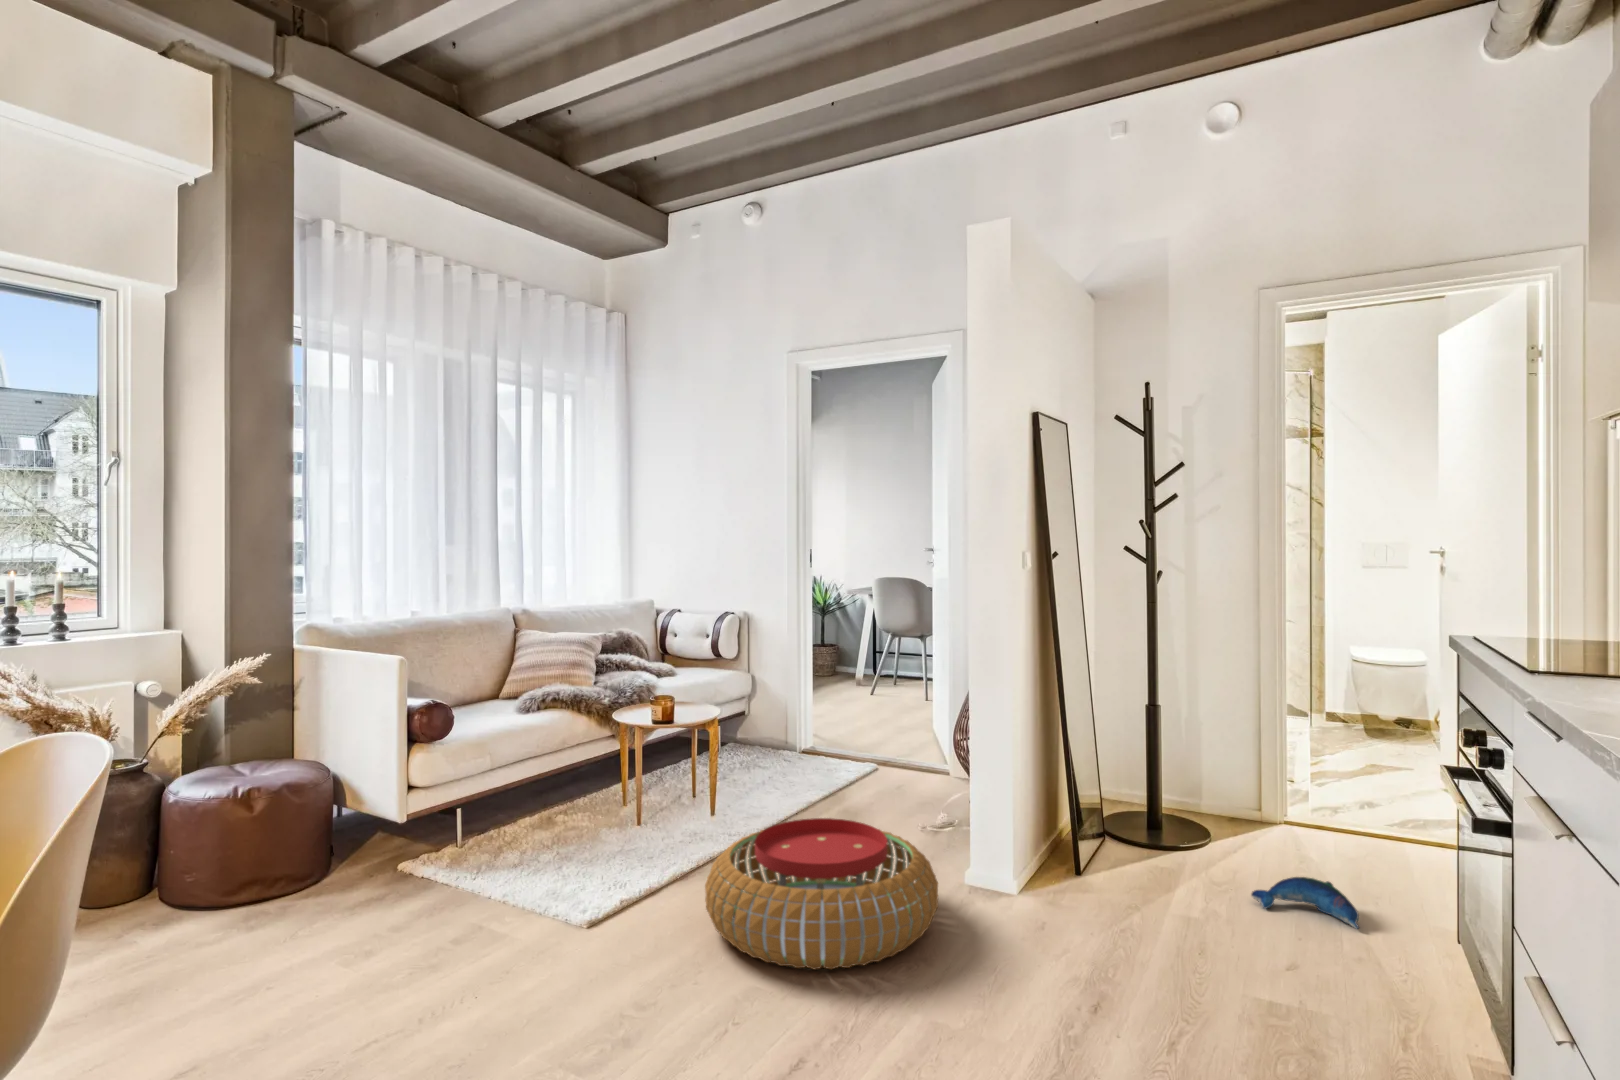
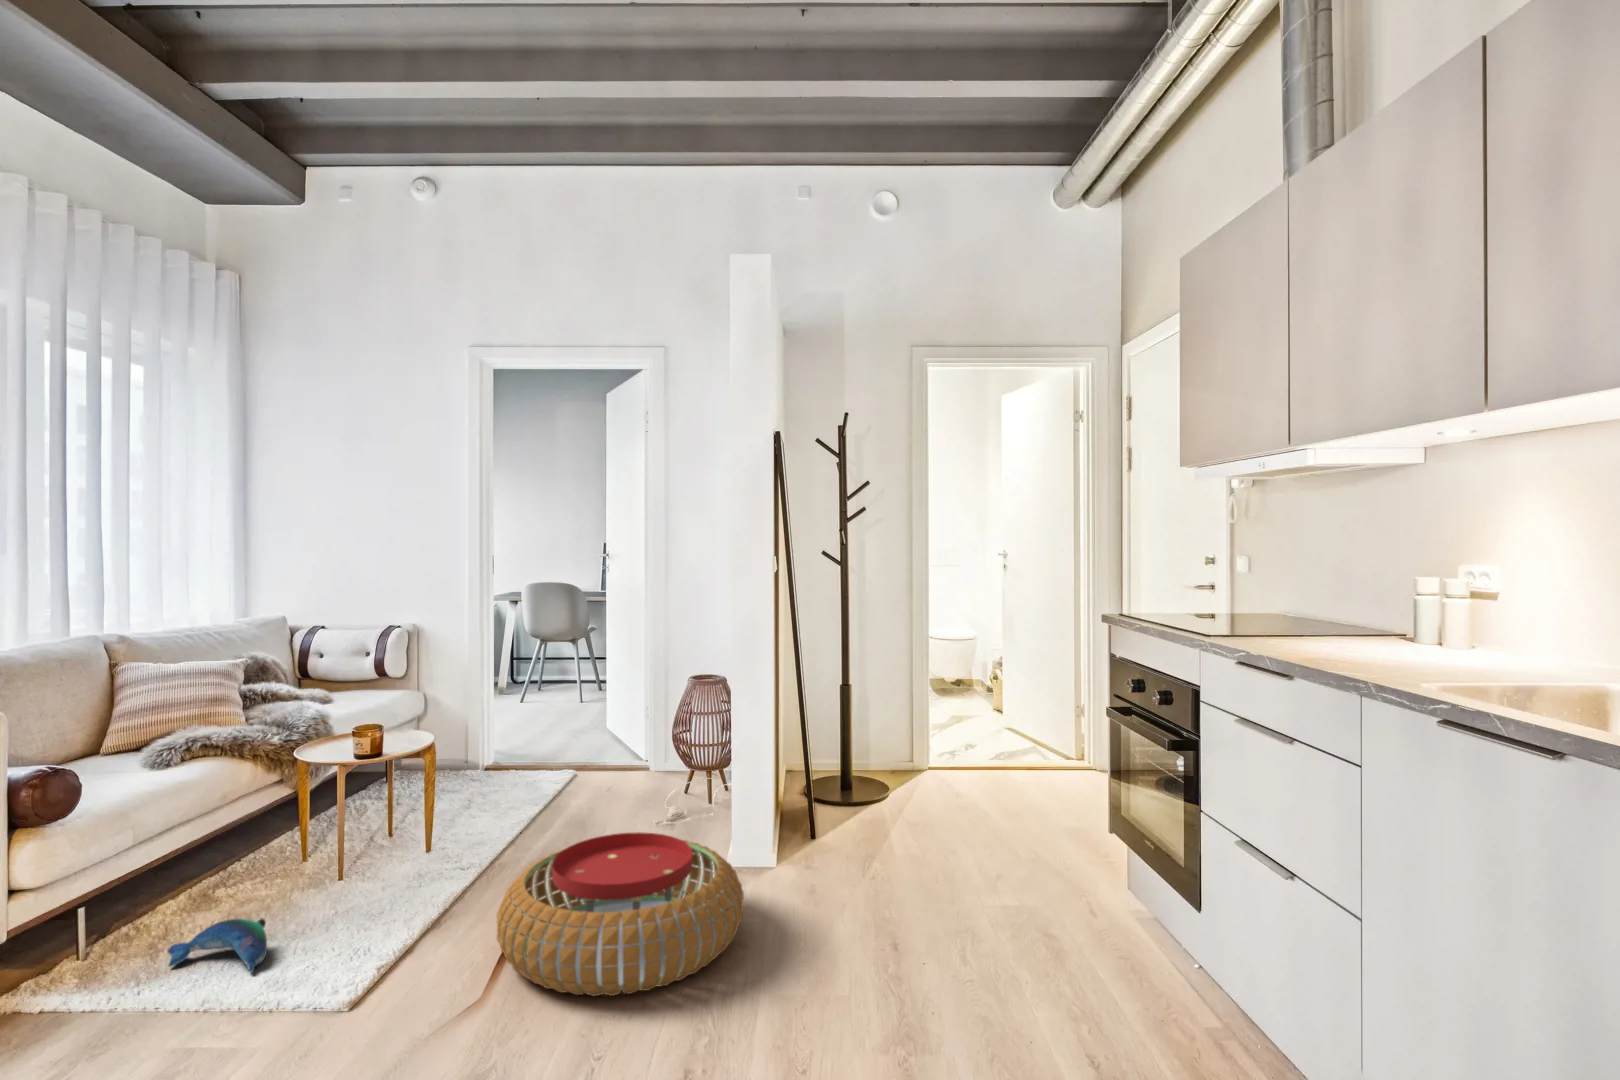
plush toy: present [1251,877,1359,929] -> present [167,919,267,972]

